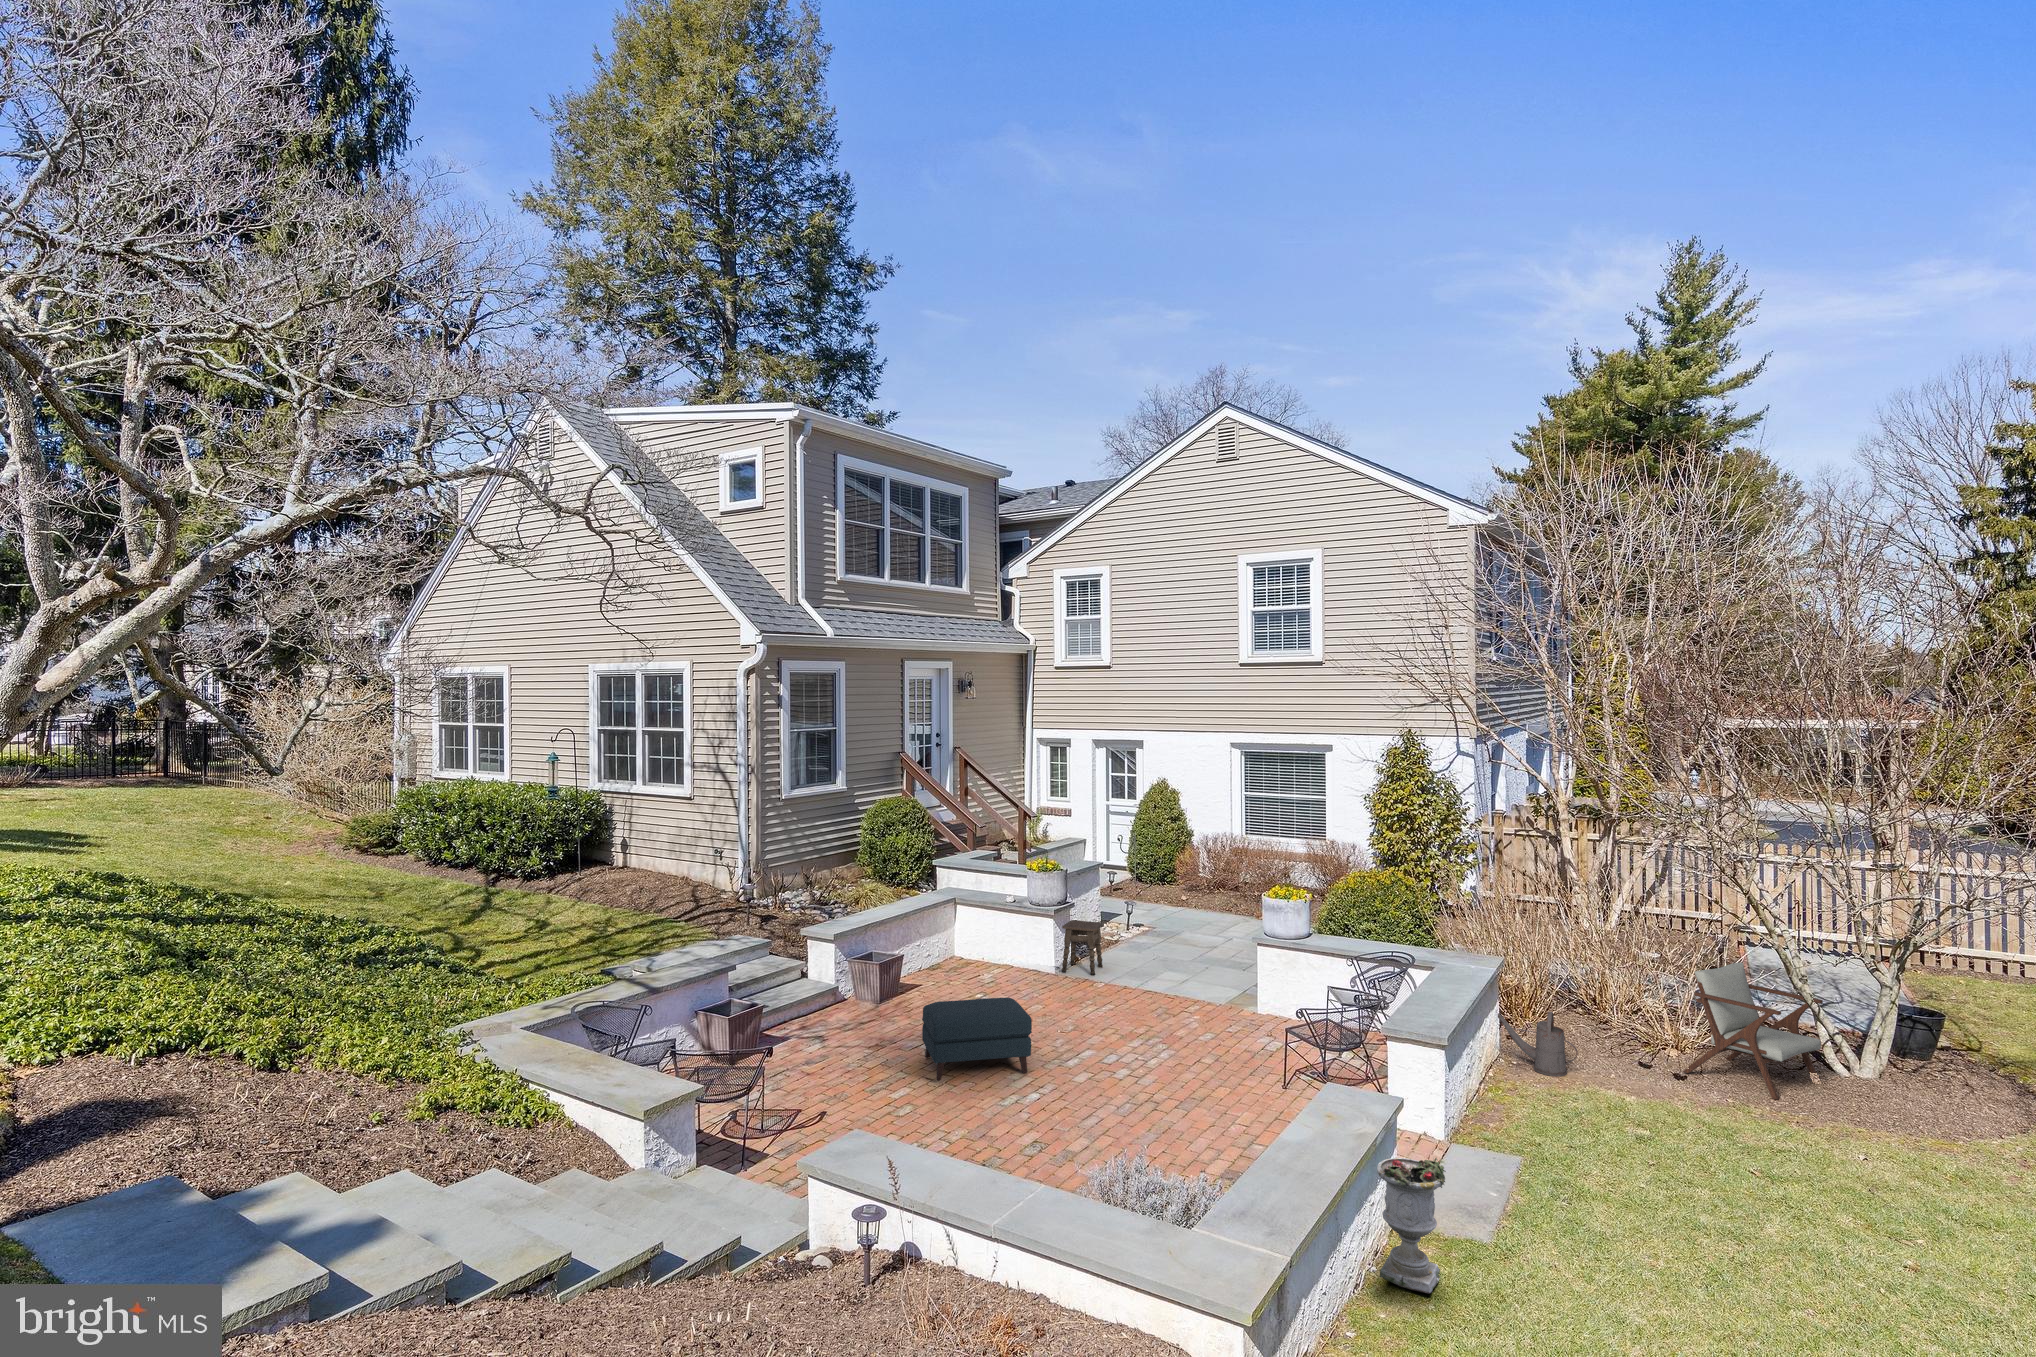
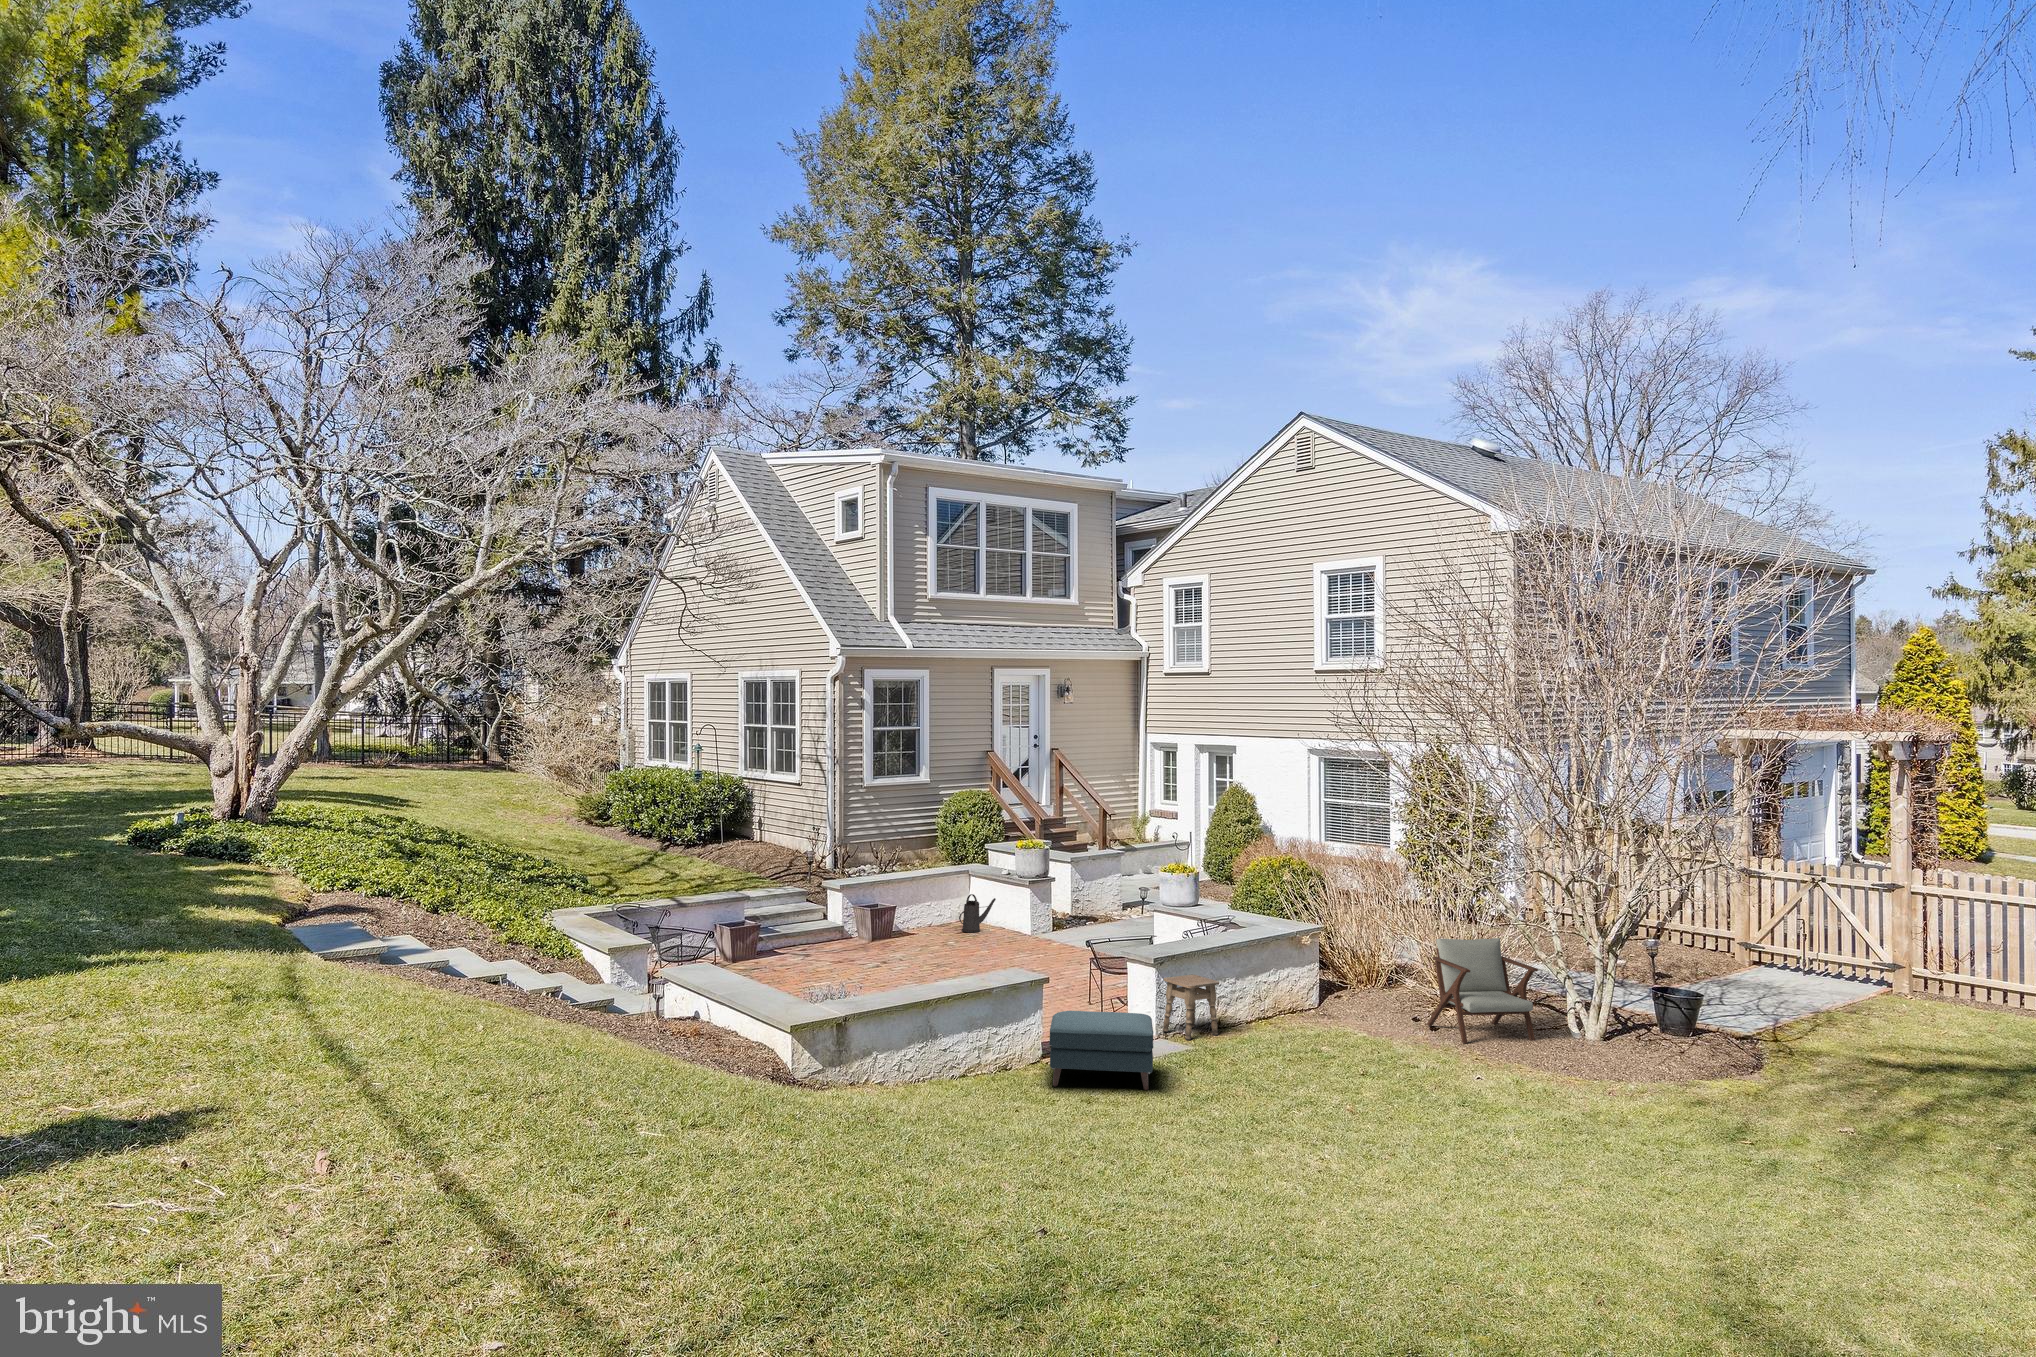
side table: present [1062,920,1103,975] -> present [1163,974,1219,1040]
ottoman: present [922,998,1032,1081] -> present [1049,1011,1153,1090]
watering can: present [1498,1012,1578,1077] -> present [959,894,996,932]
planter: present [1377,1158,1446,1294] -> none [967,998,1012,1078]

